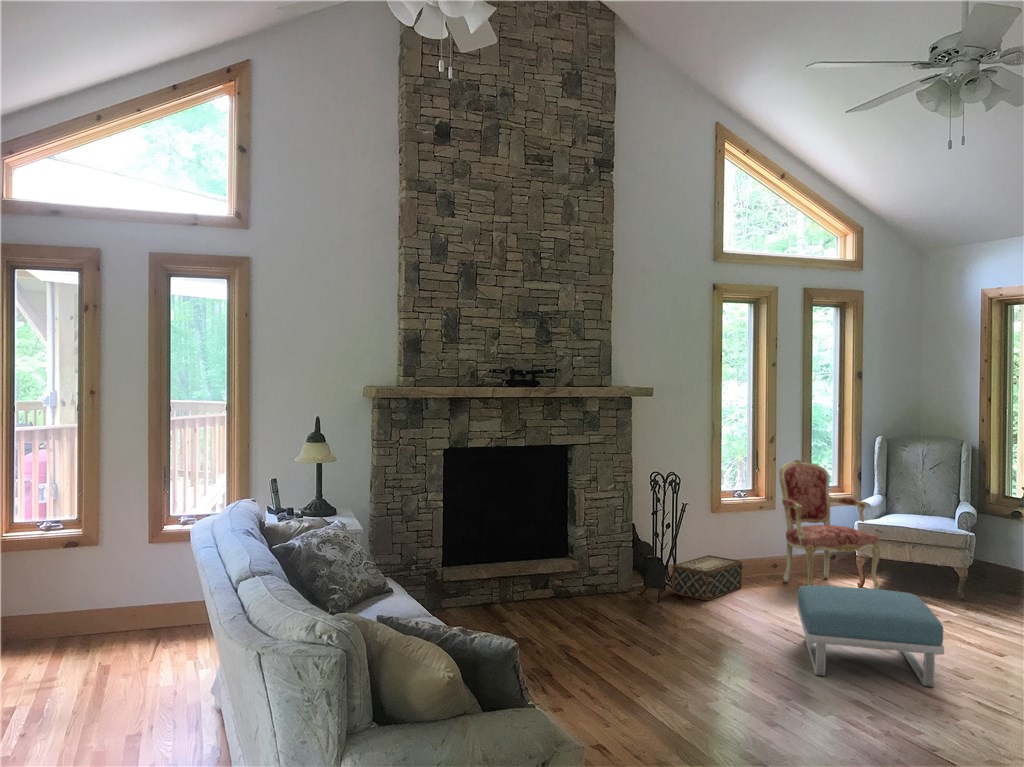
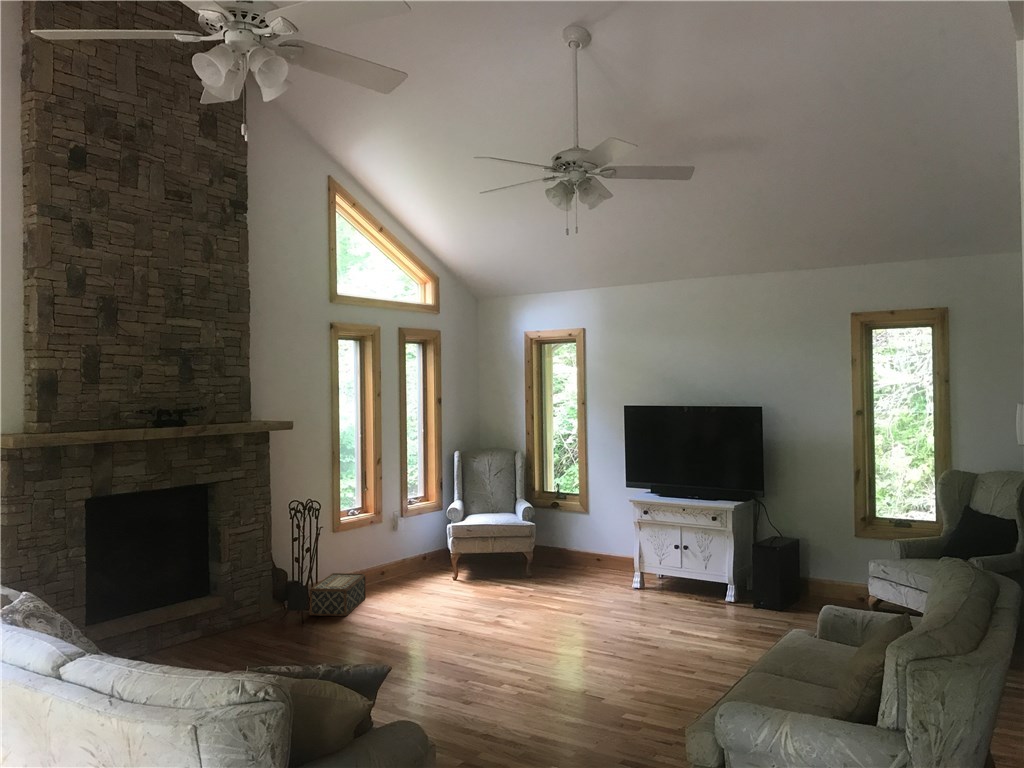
armchair: present [779,460,880,589] -> none [388,477,470,594]
footstool: present [797,585,944,687] -> none [441,579,566,662]

